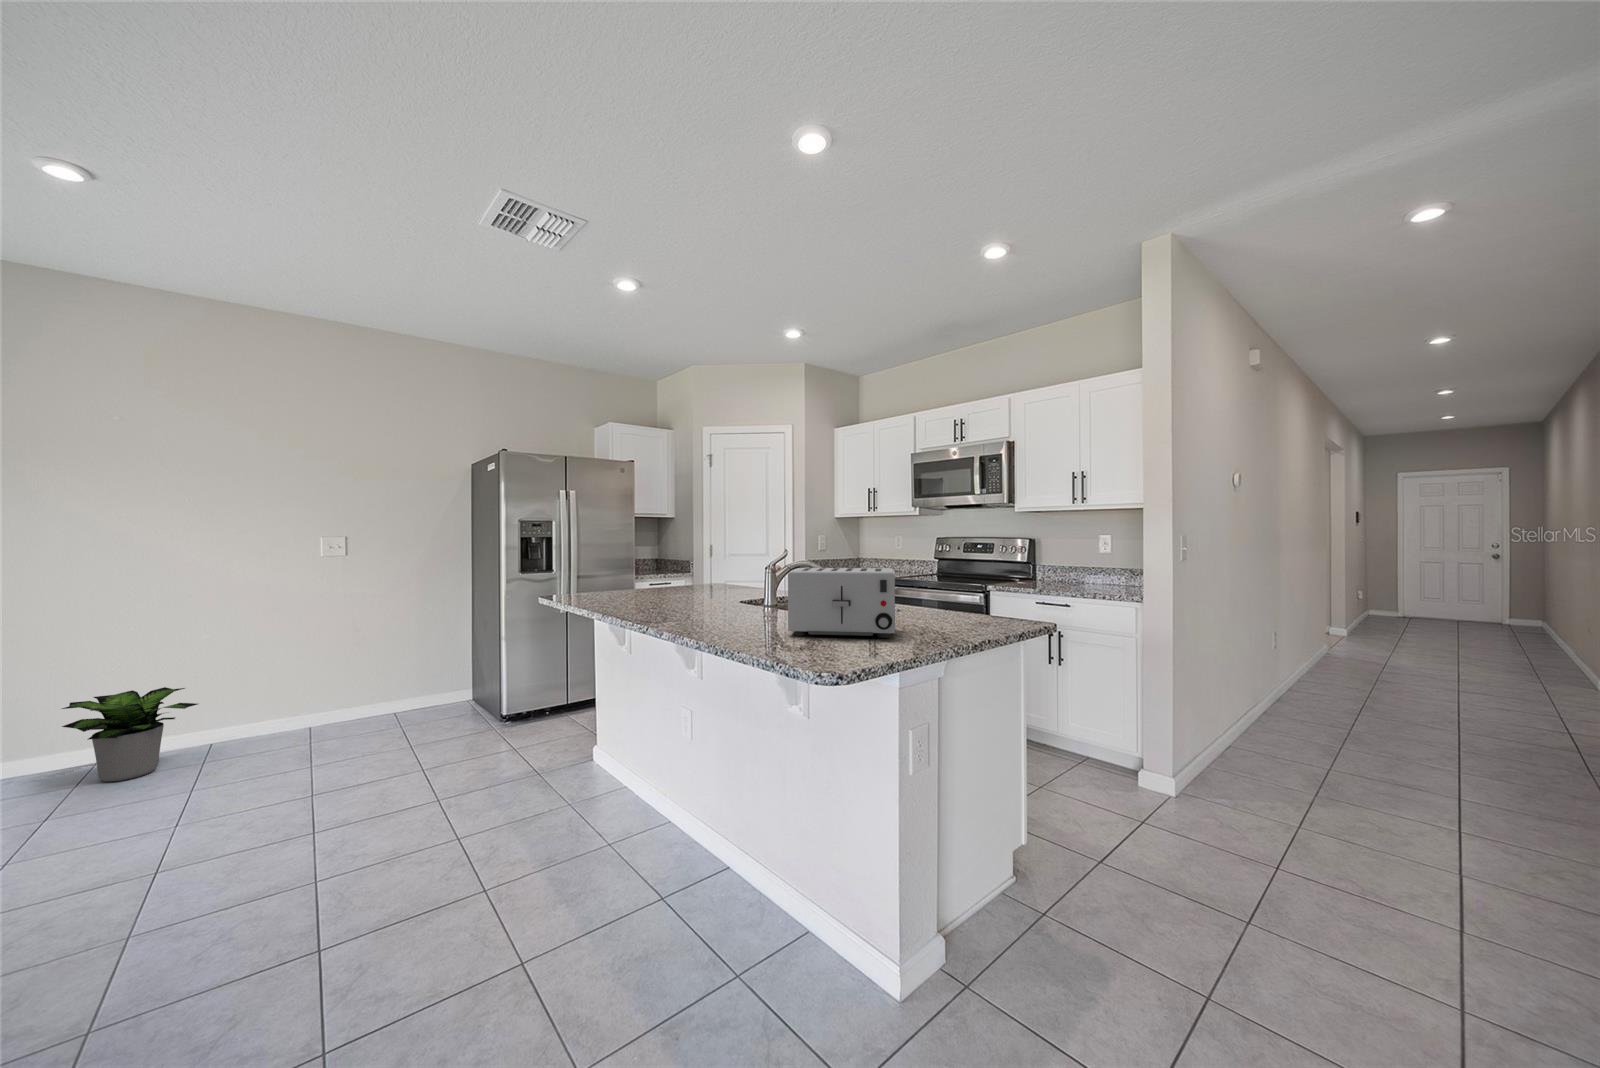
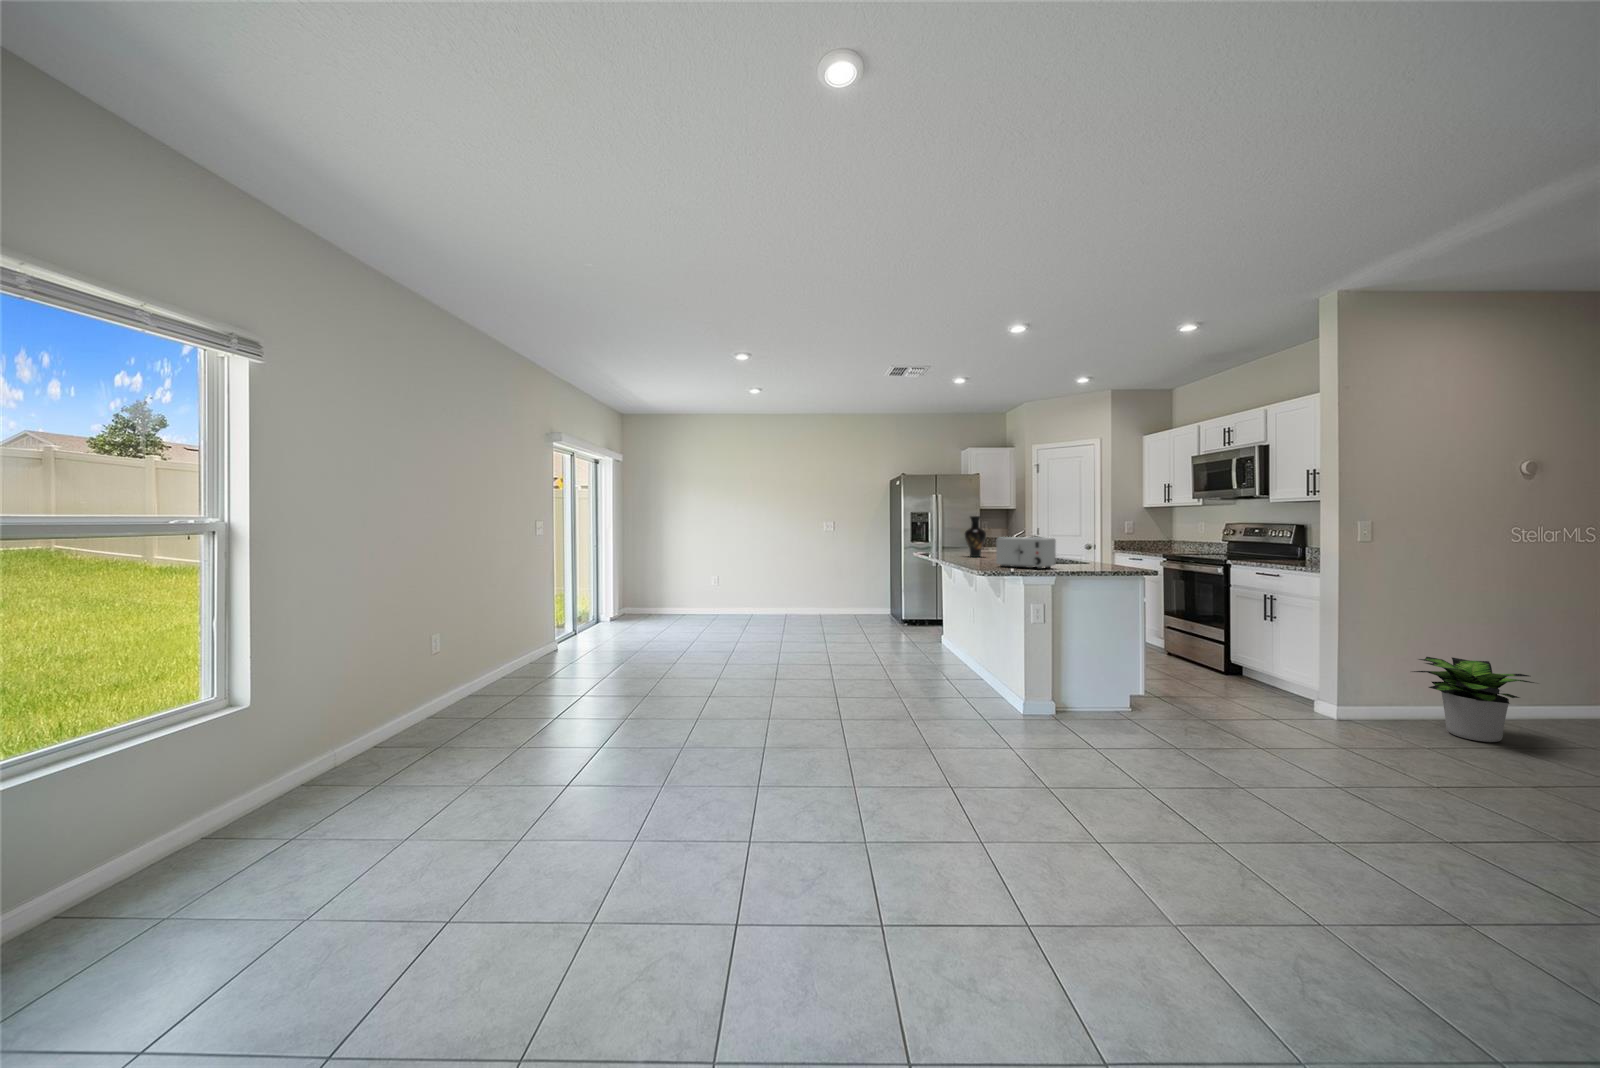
vase: none [657,525,697,603] -> present [965,516,986,557]
potted plant: present [62,687,198,782] -> present [1413,657,1534,742]

